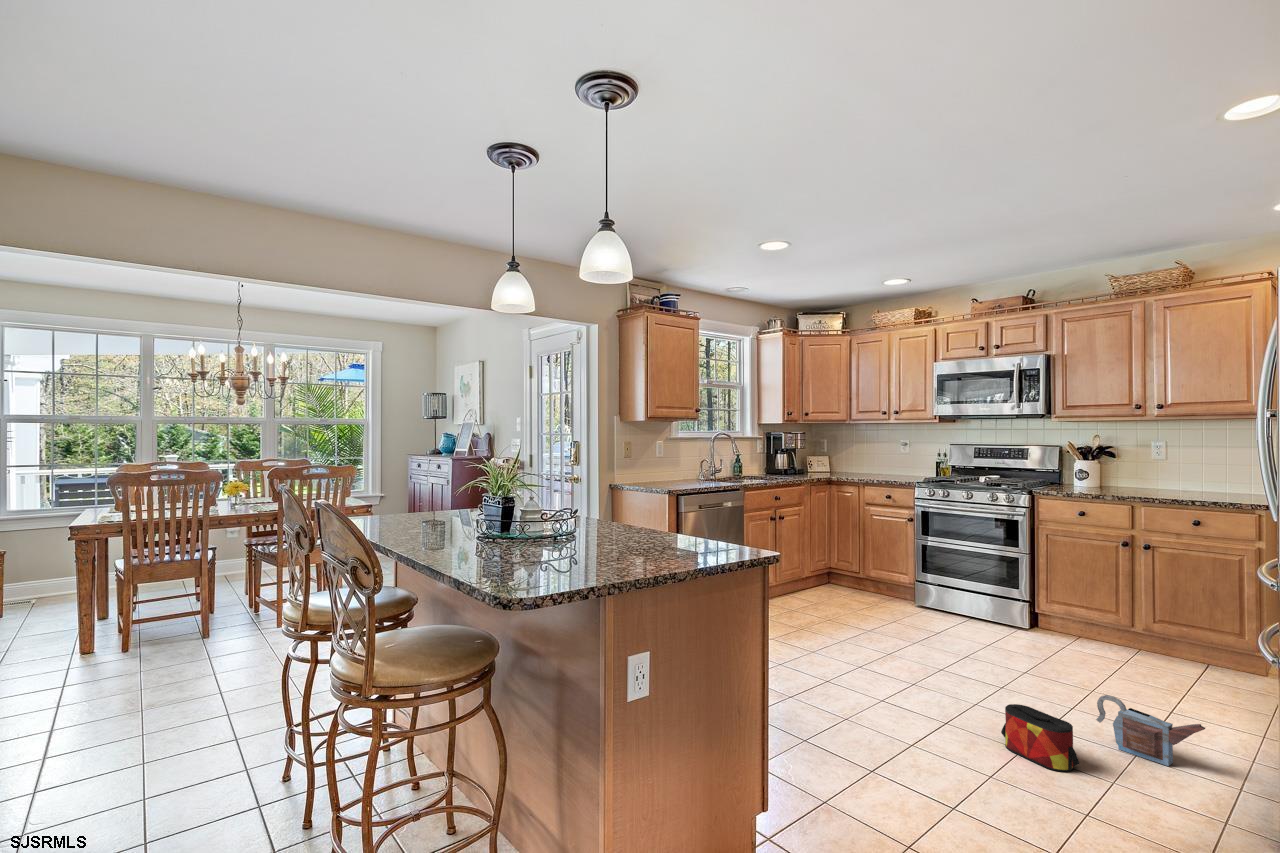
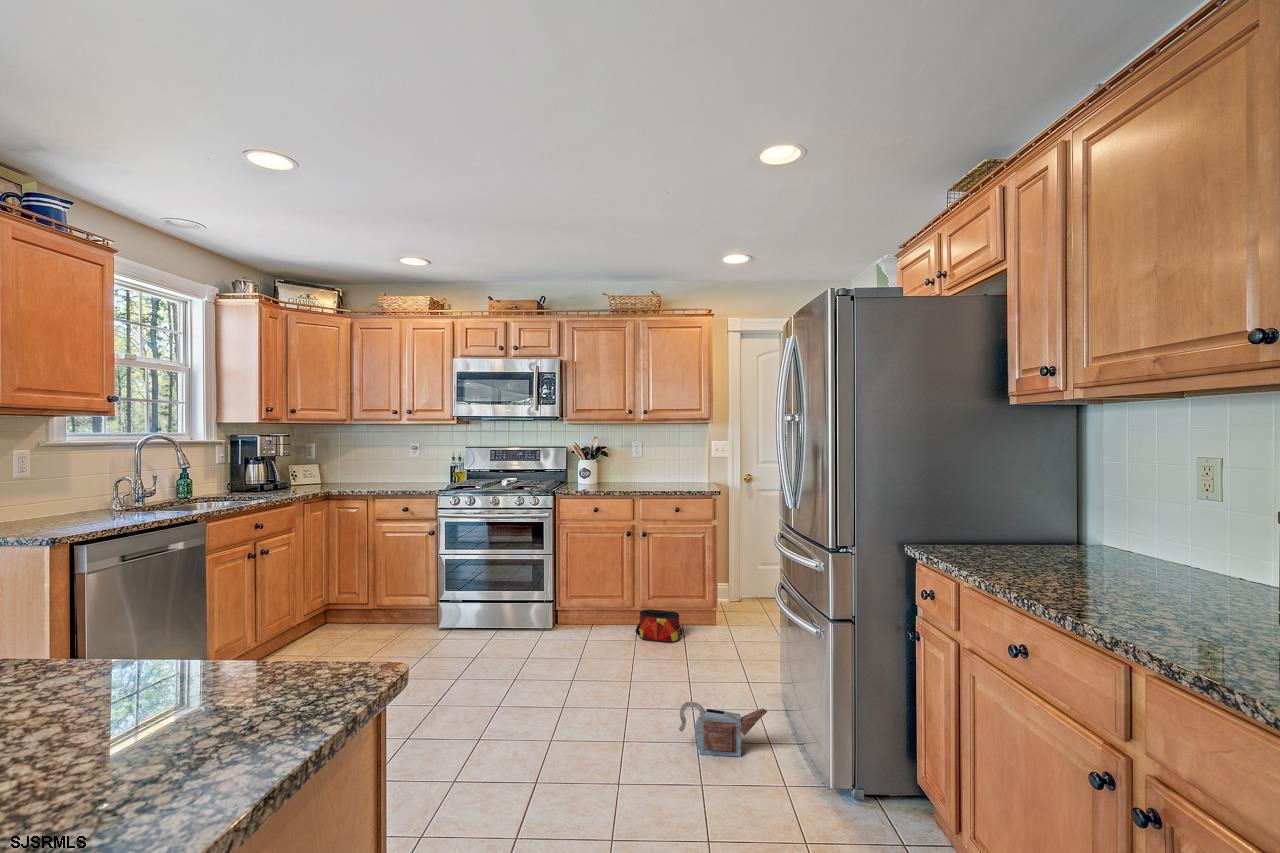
bag: present [1001,704,1079,772] -> present [635,609,683,643]

